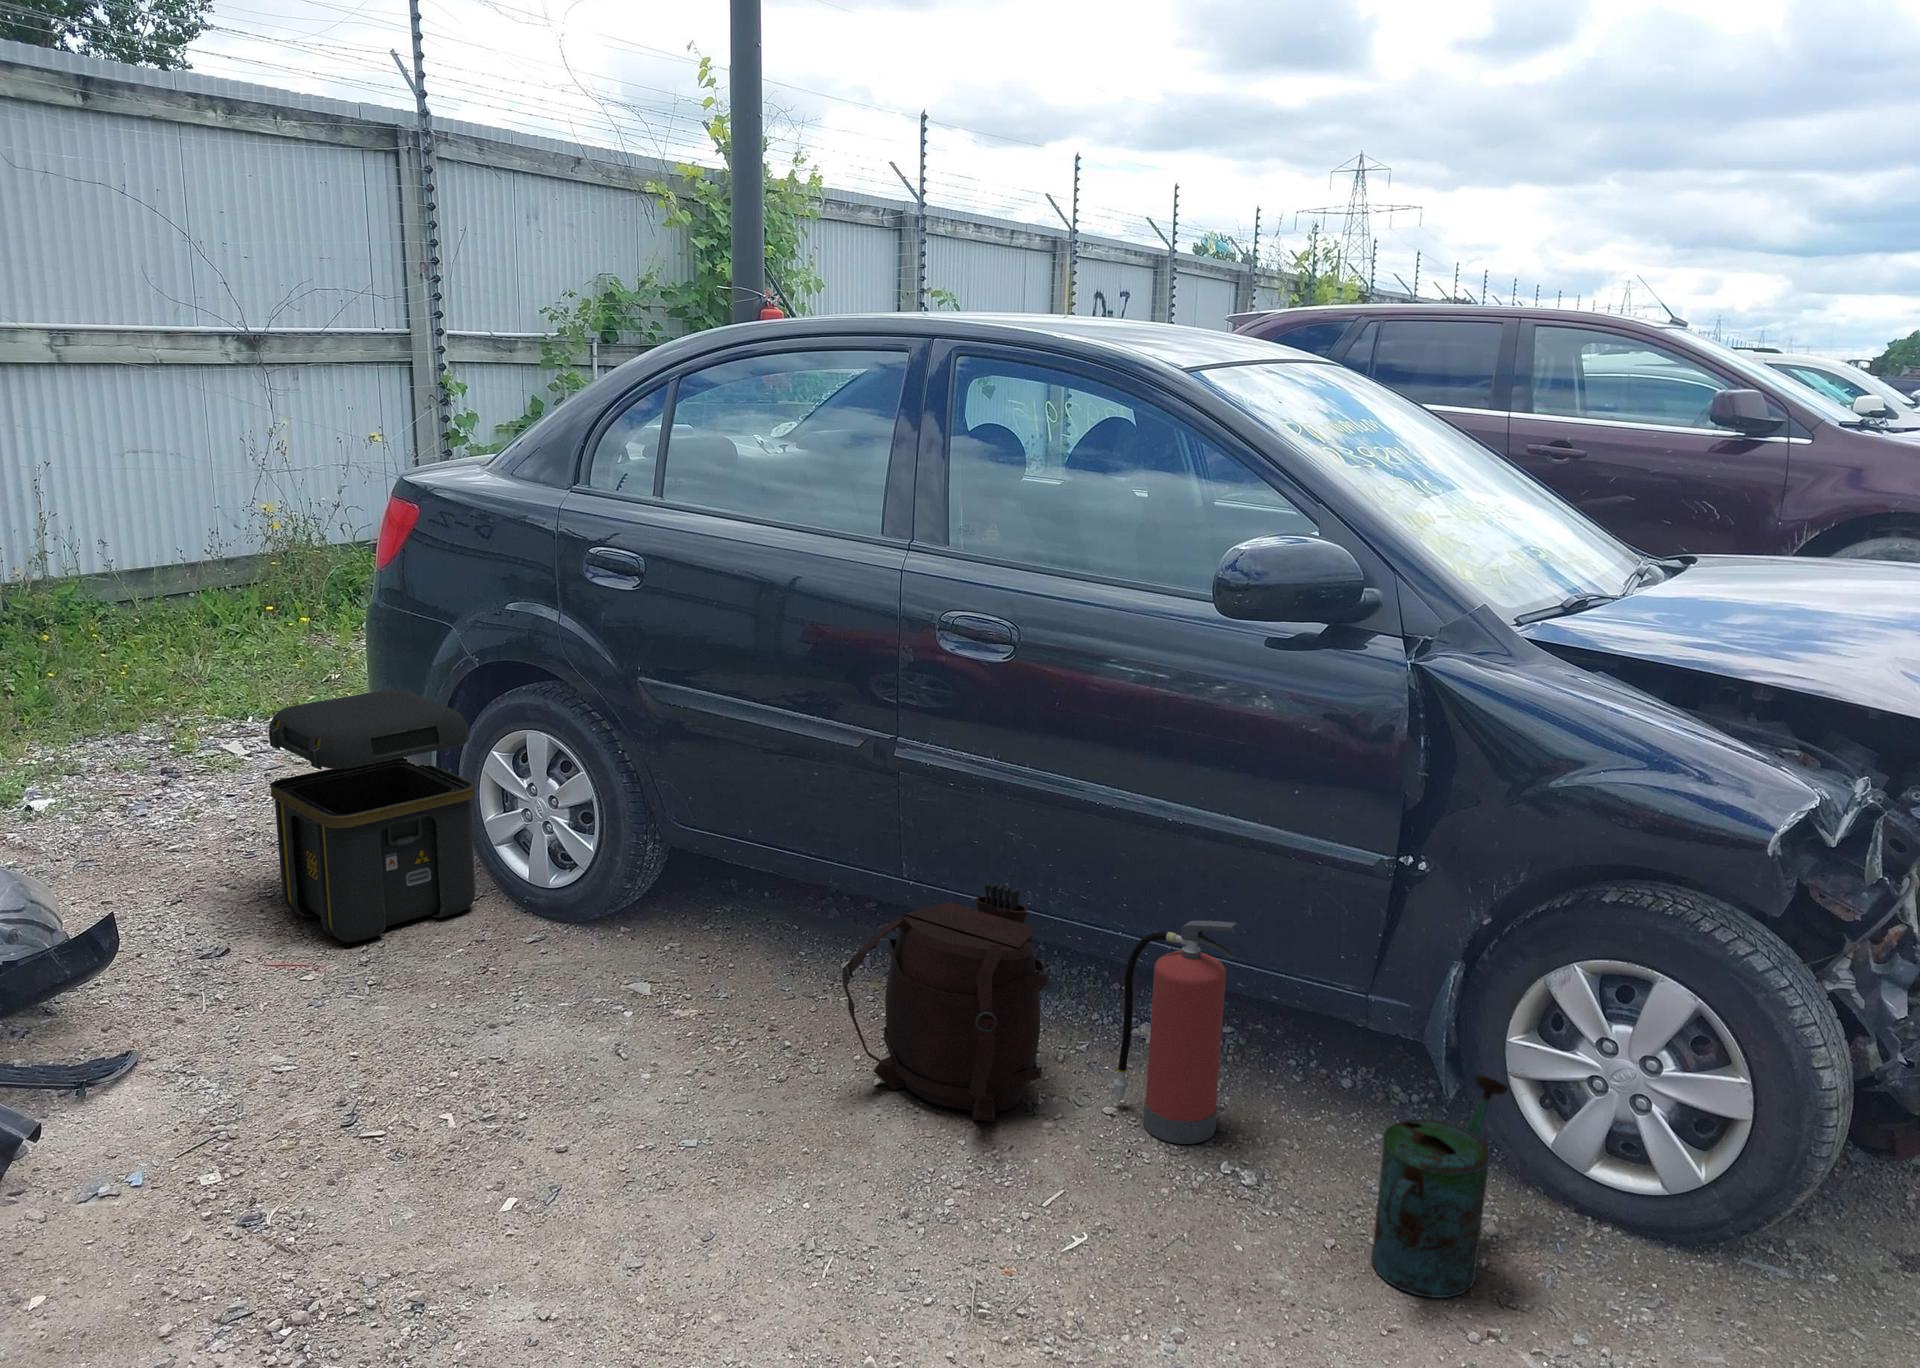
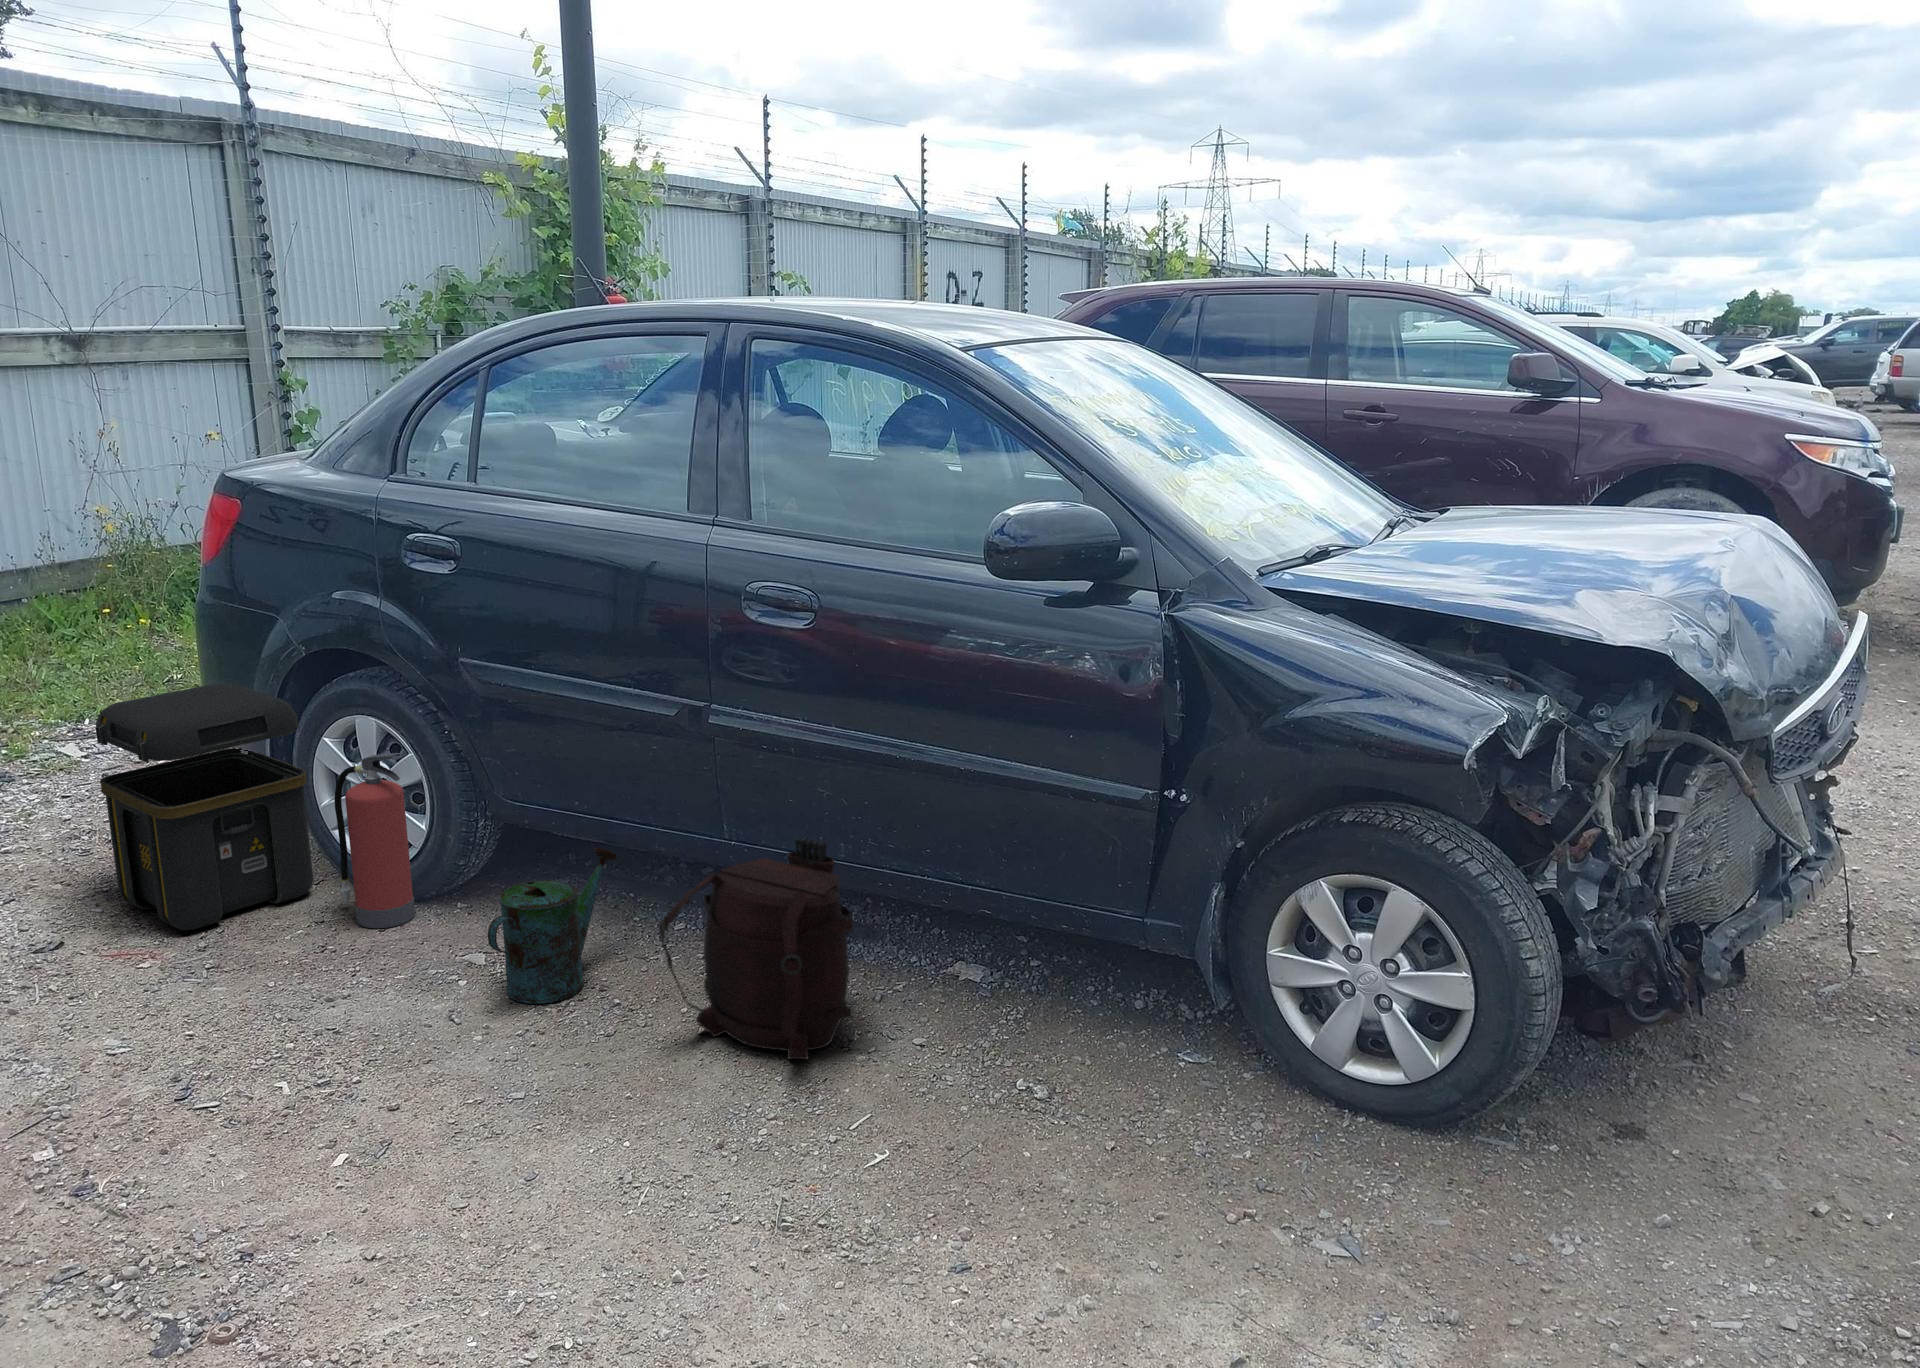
fire extinguisher: present [1113,921,1239,1144] -> present [335,753,415,928]
watering can: present [1371,1075,1508,1298] -> present [488,847,618,1004]

